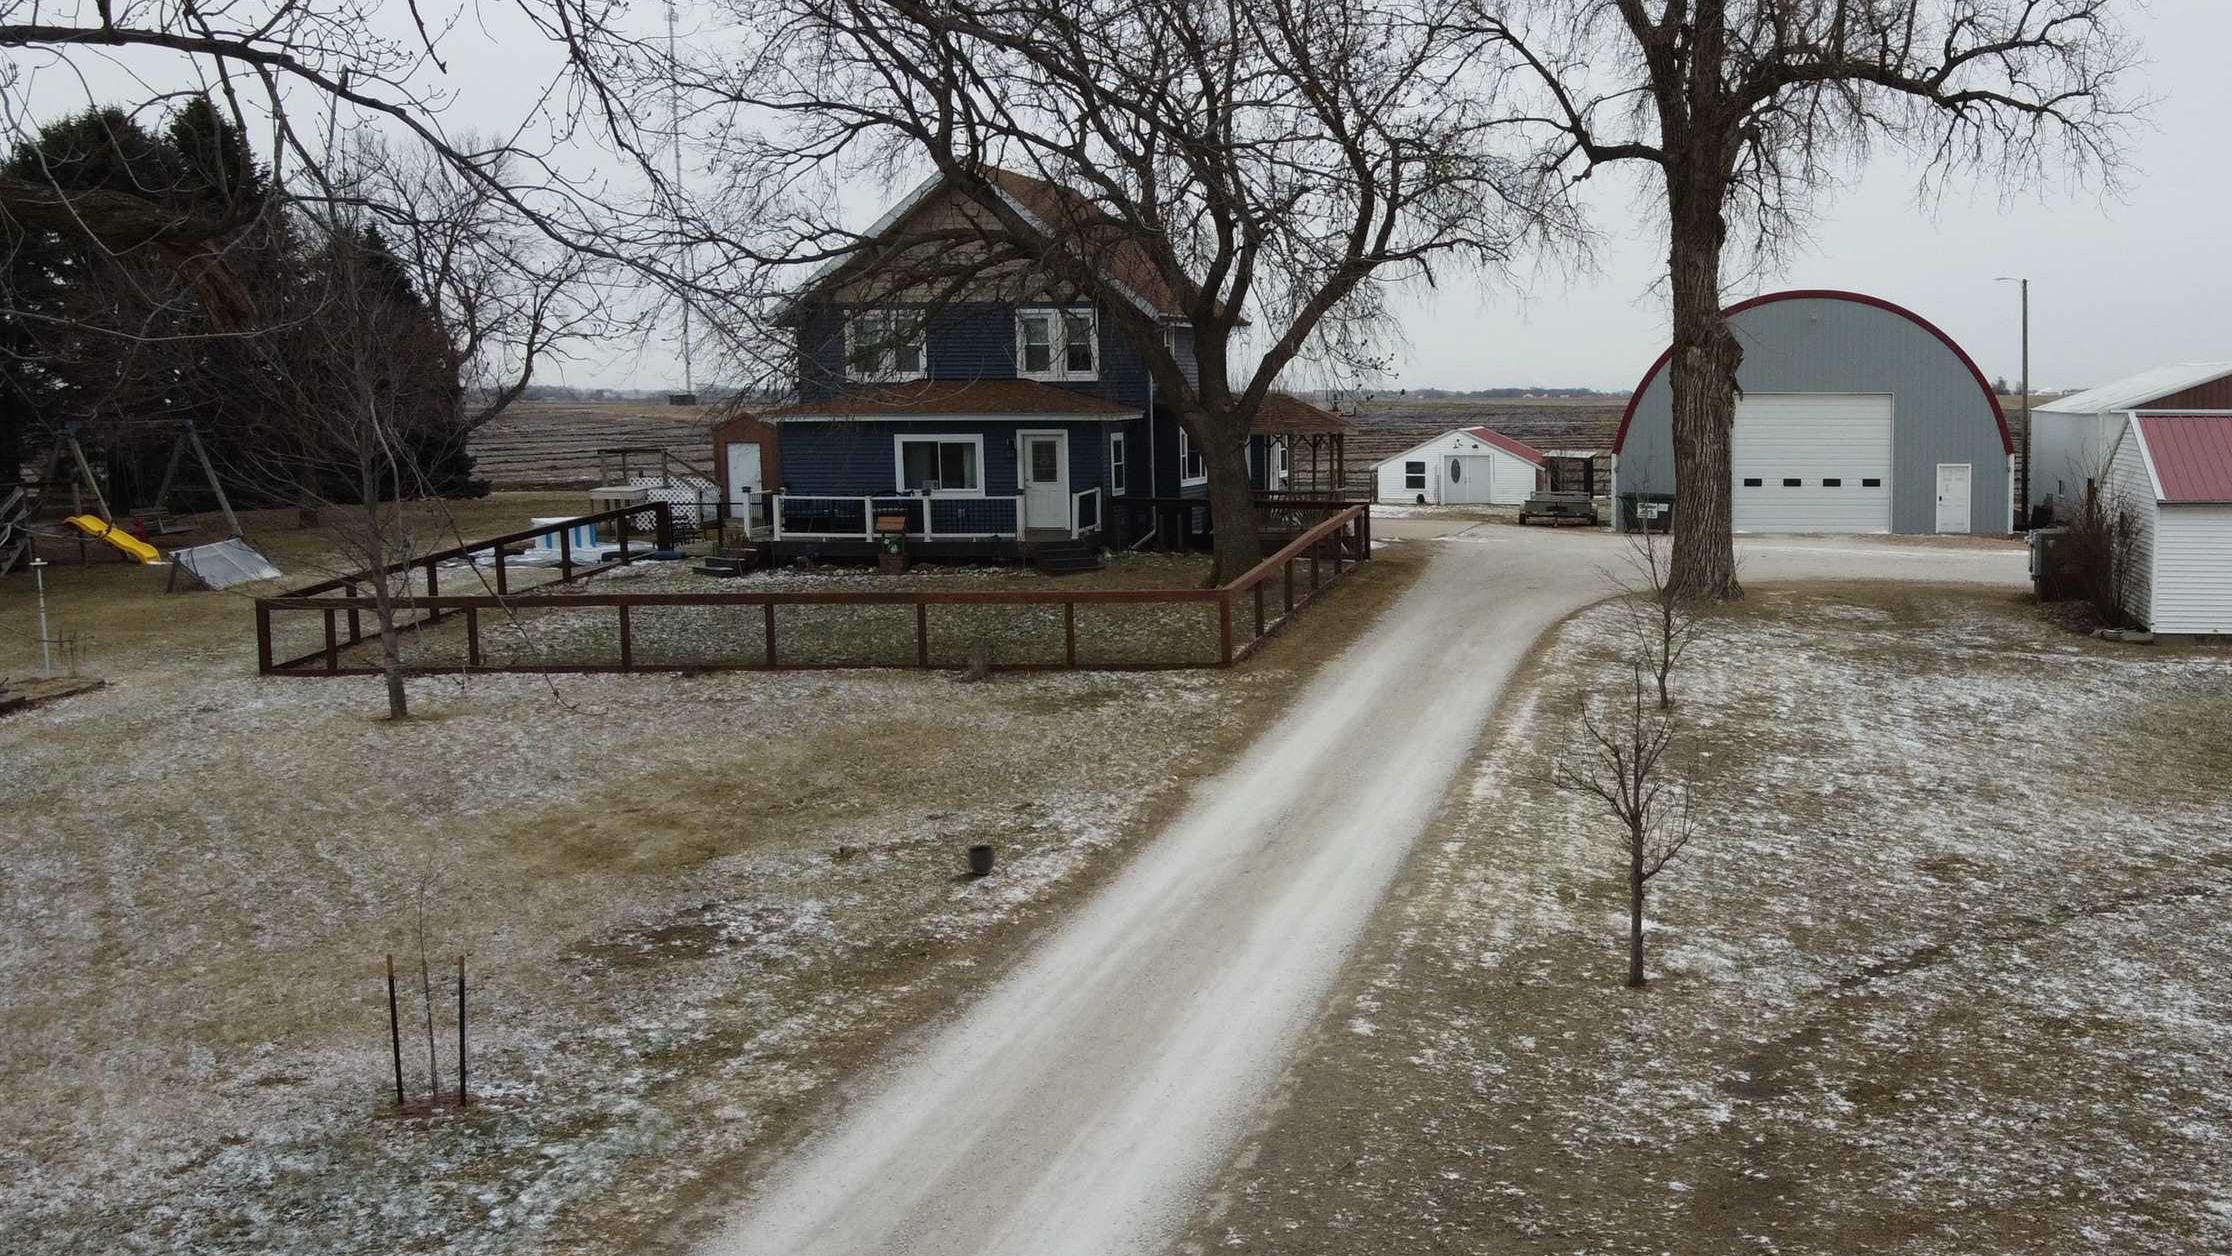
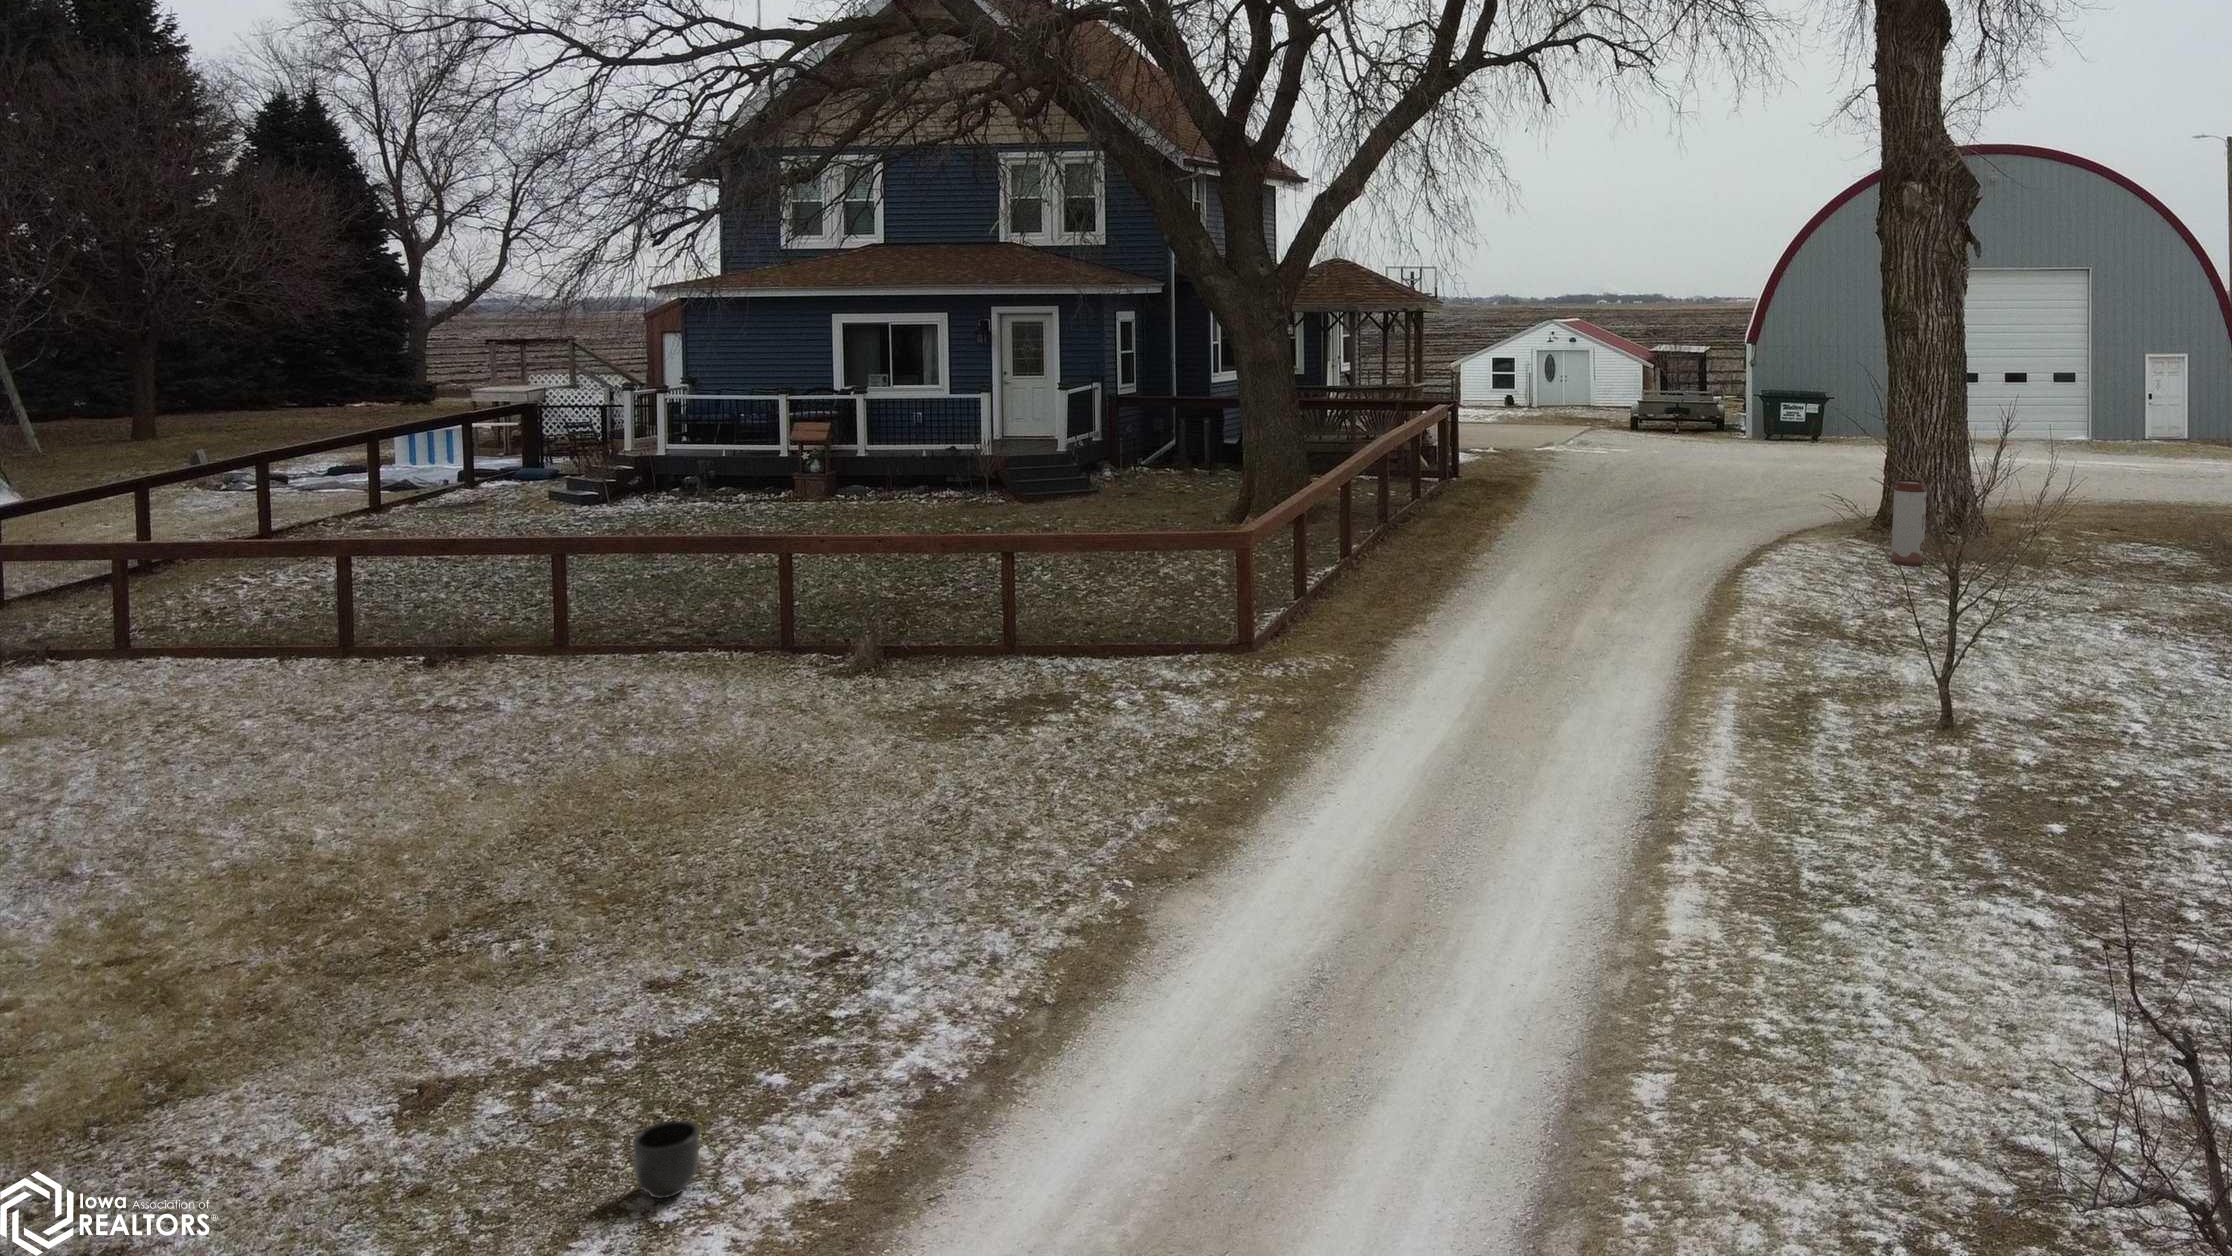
trash can: none [1667,562,1692,621] -> present [1891,479,1928,566]

